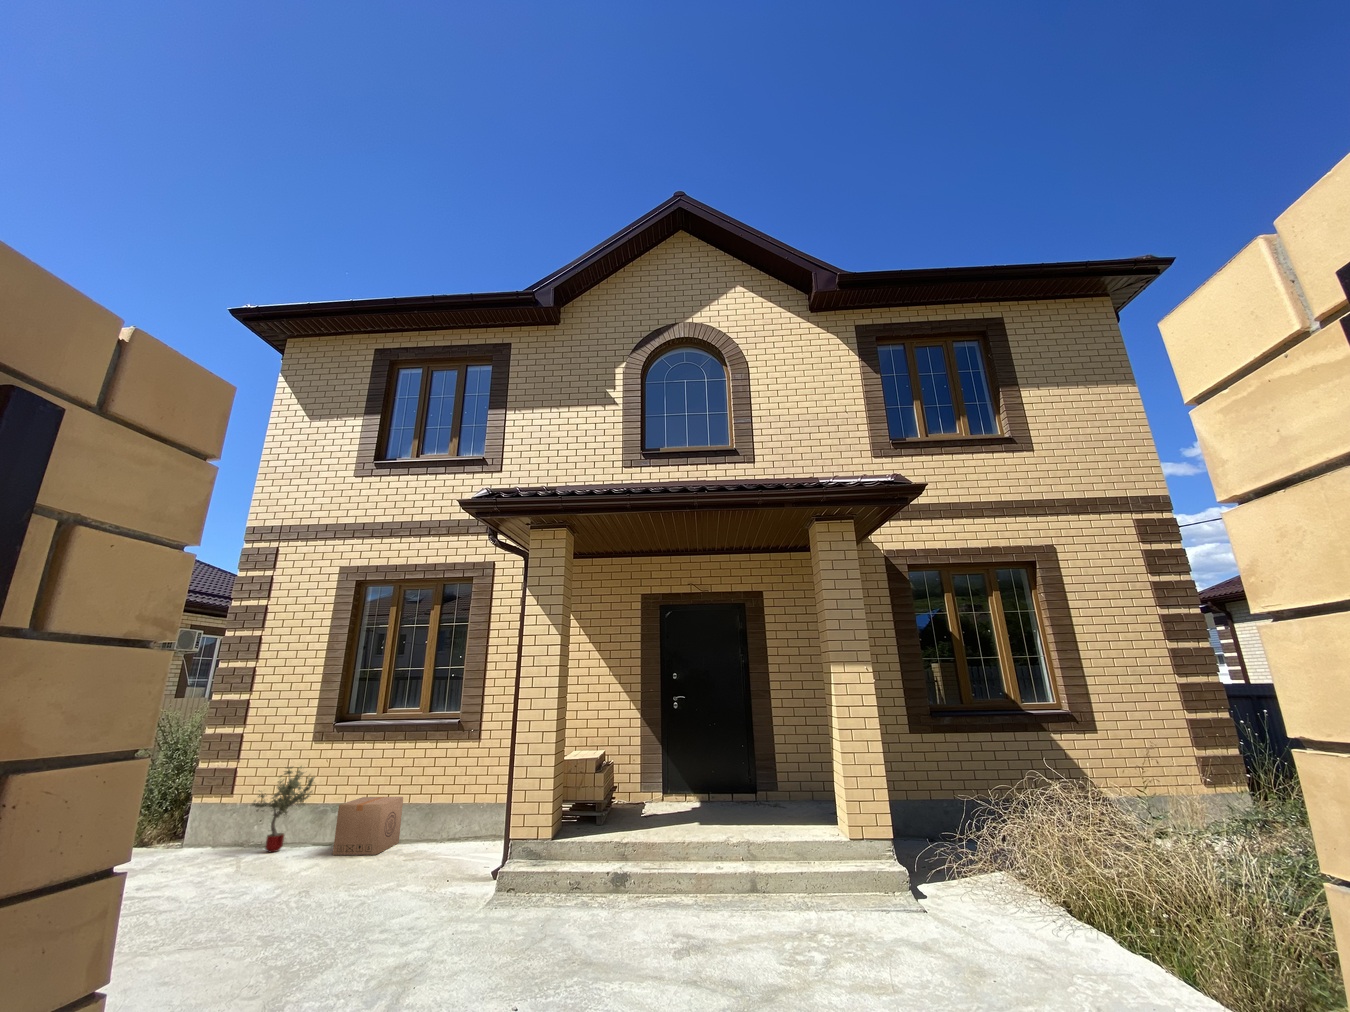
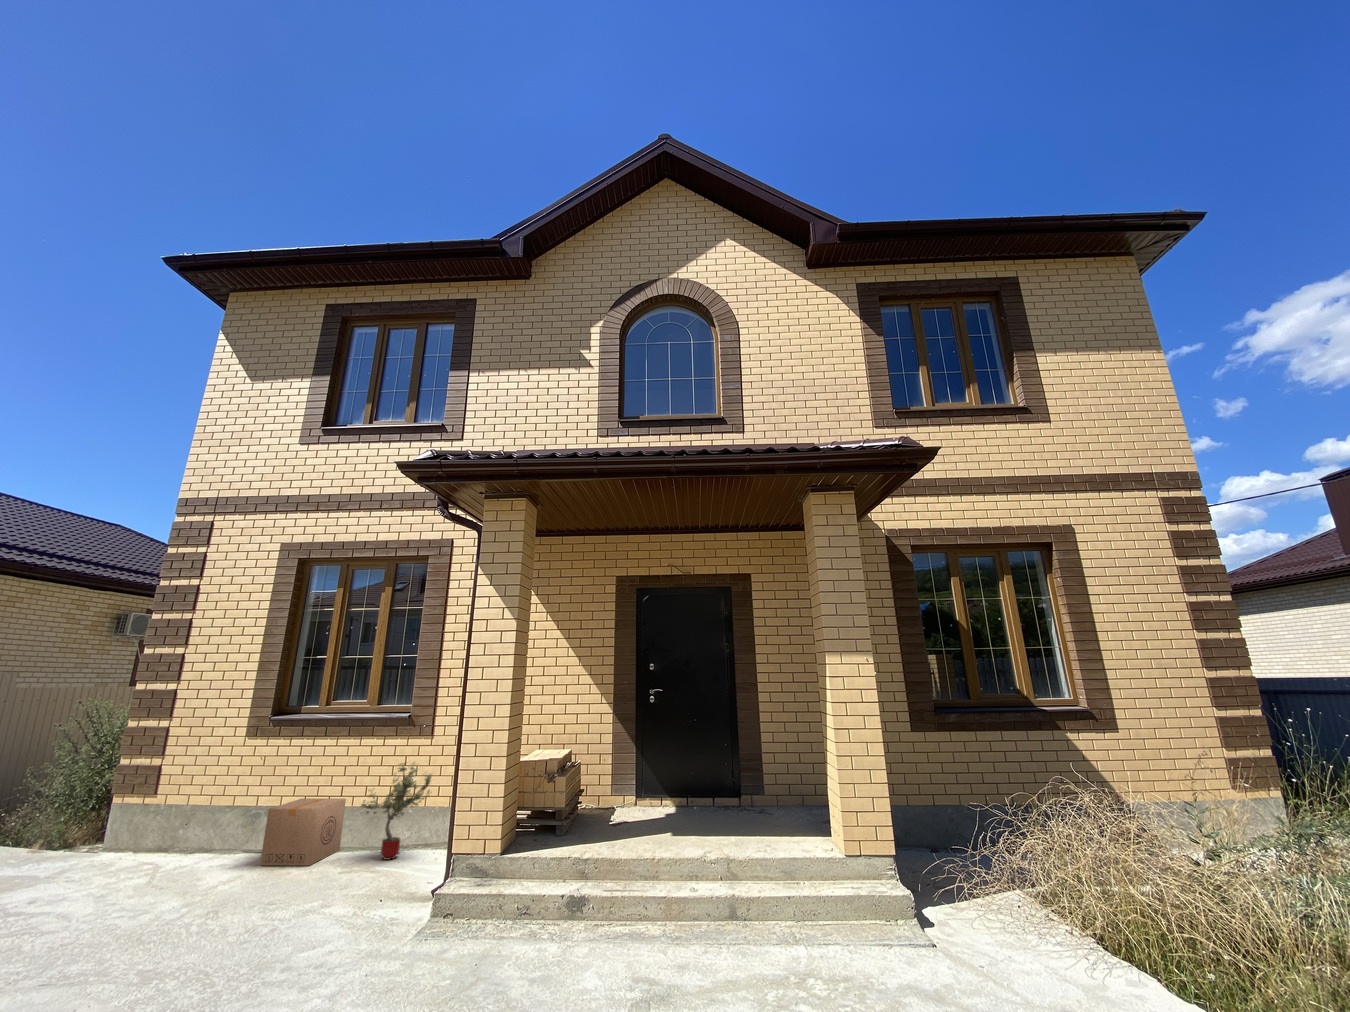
potted tree: present [252,766,315,852] -> present [361,762,432,860]

